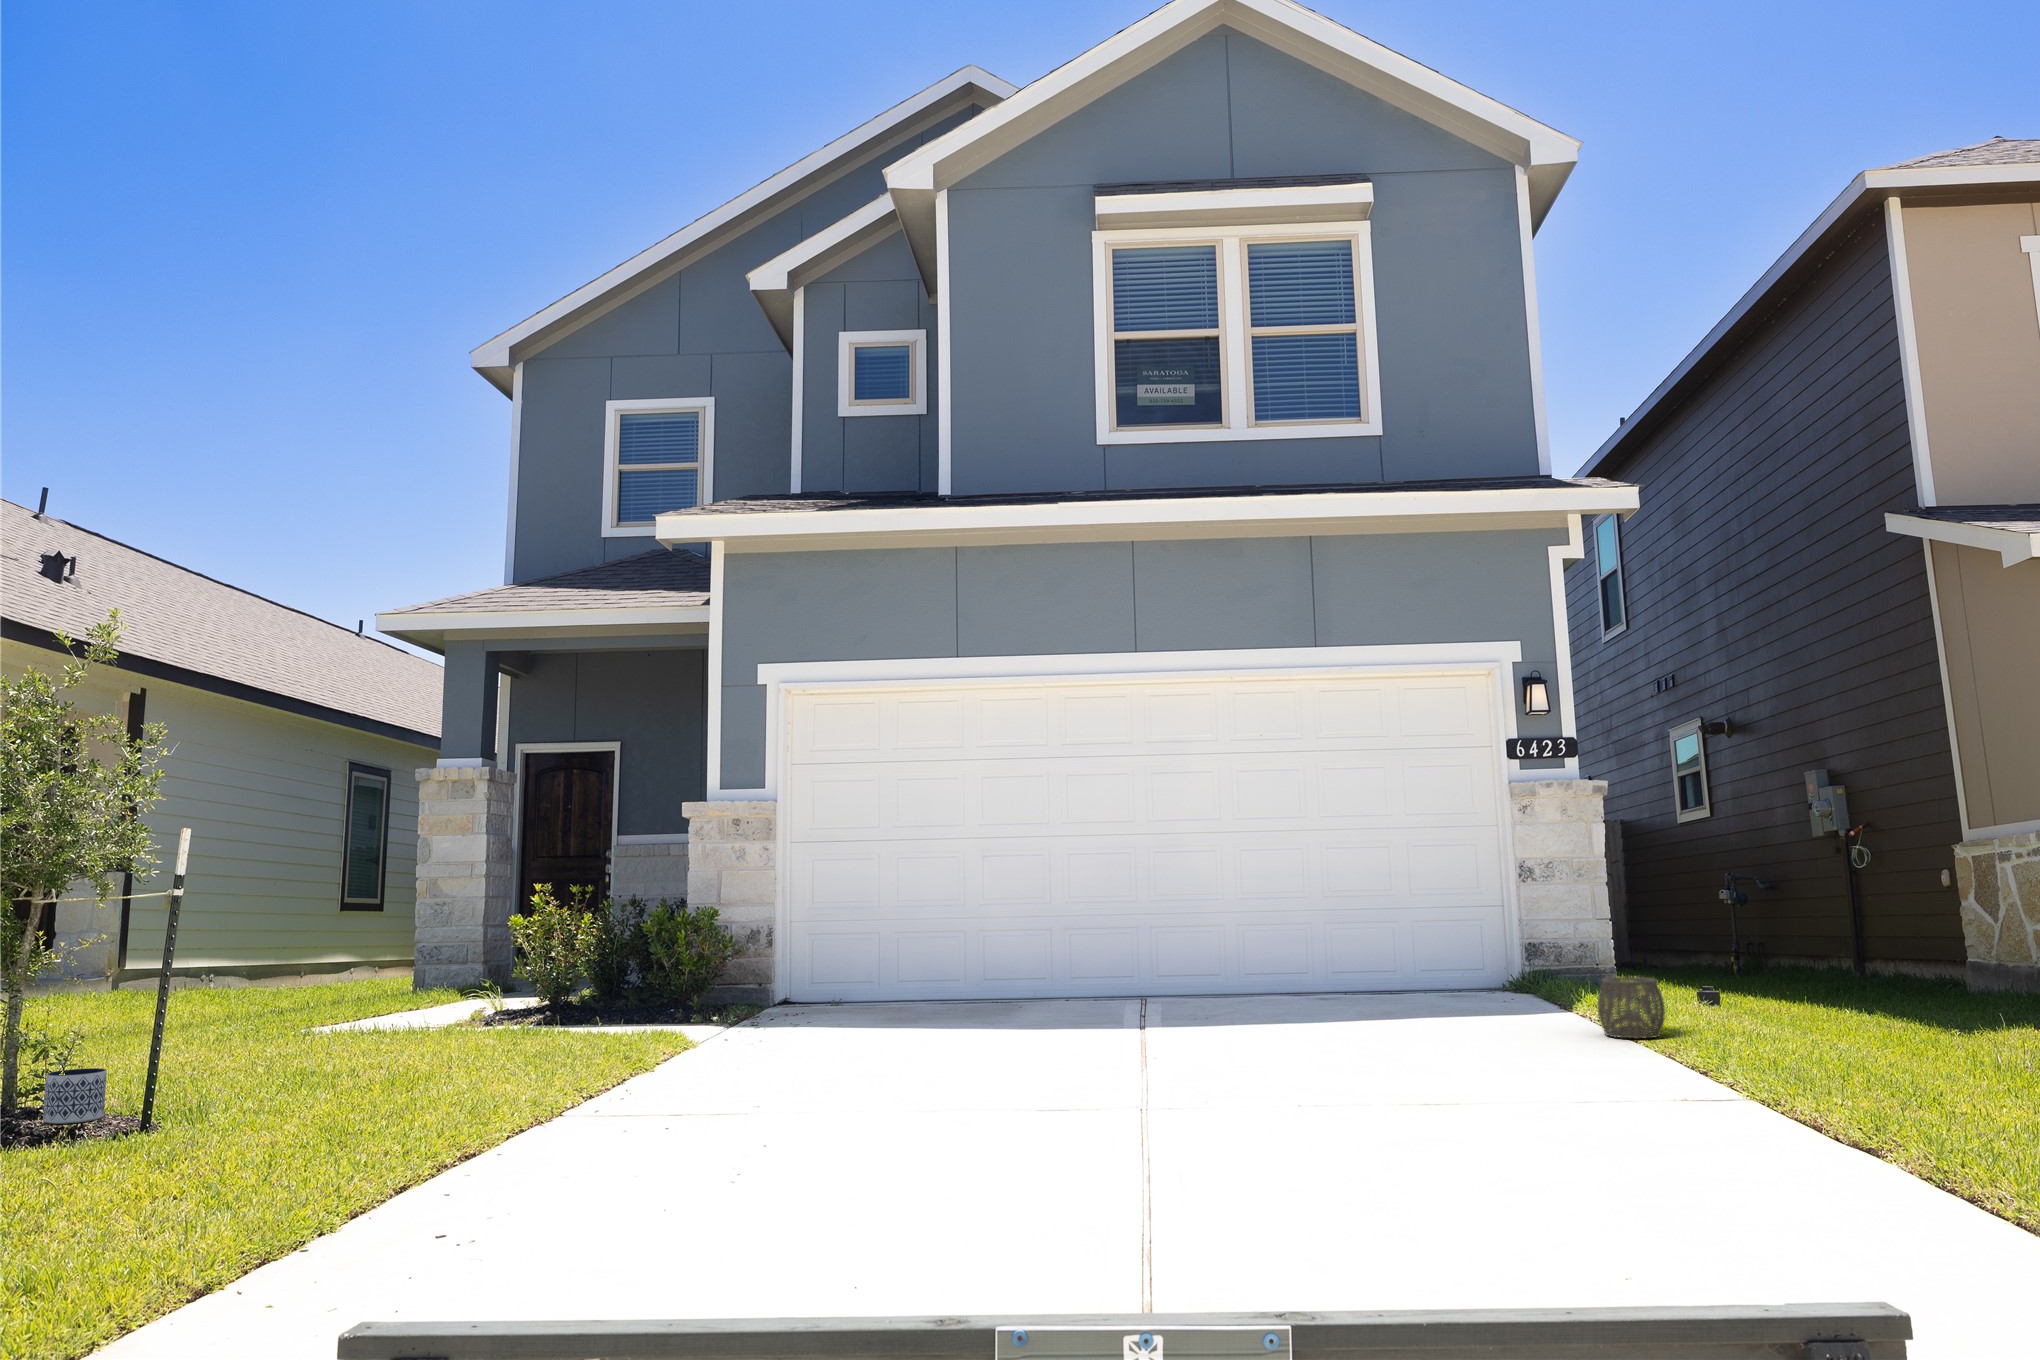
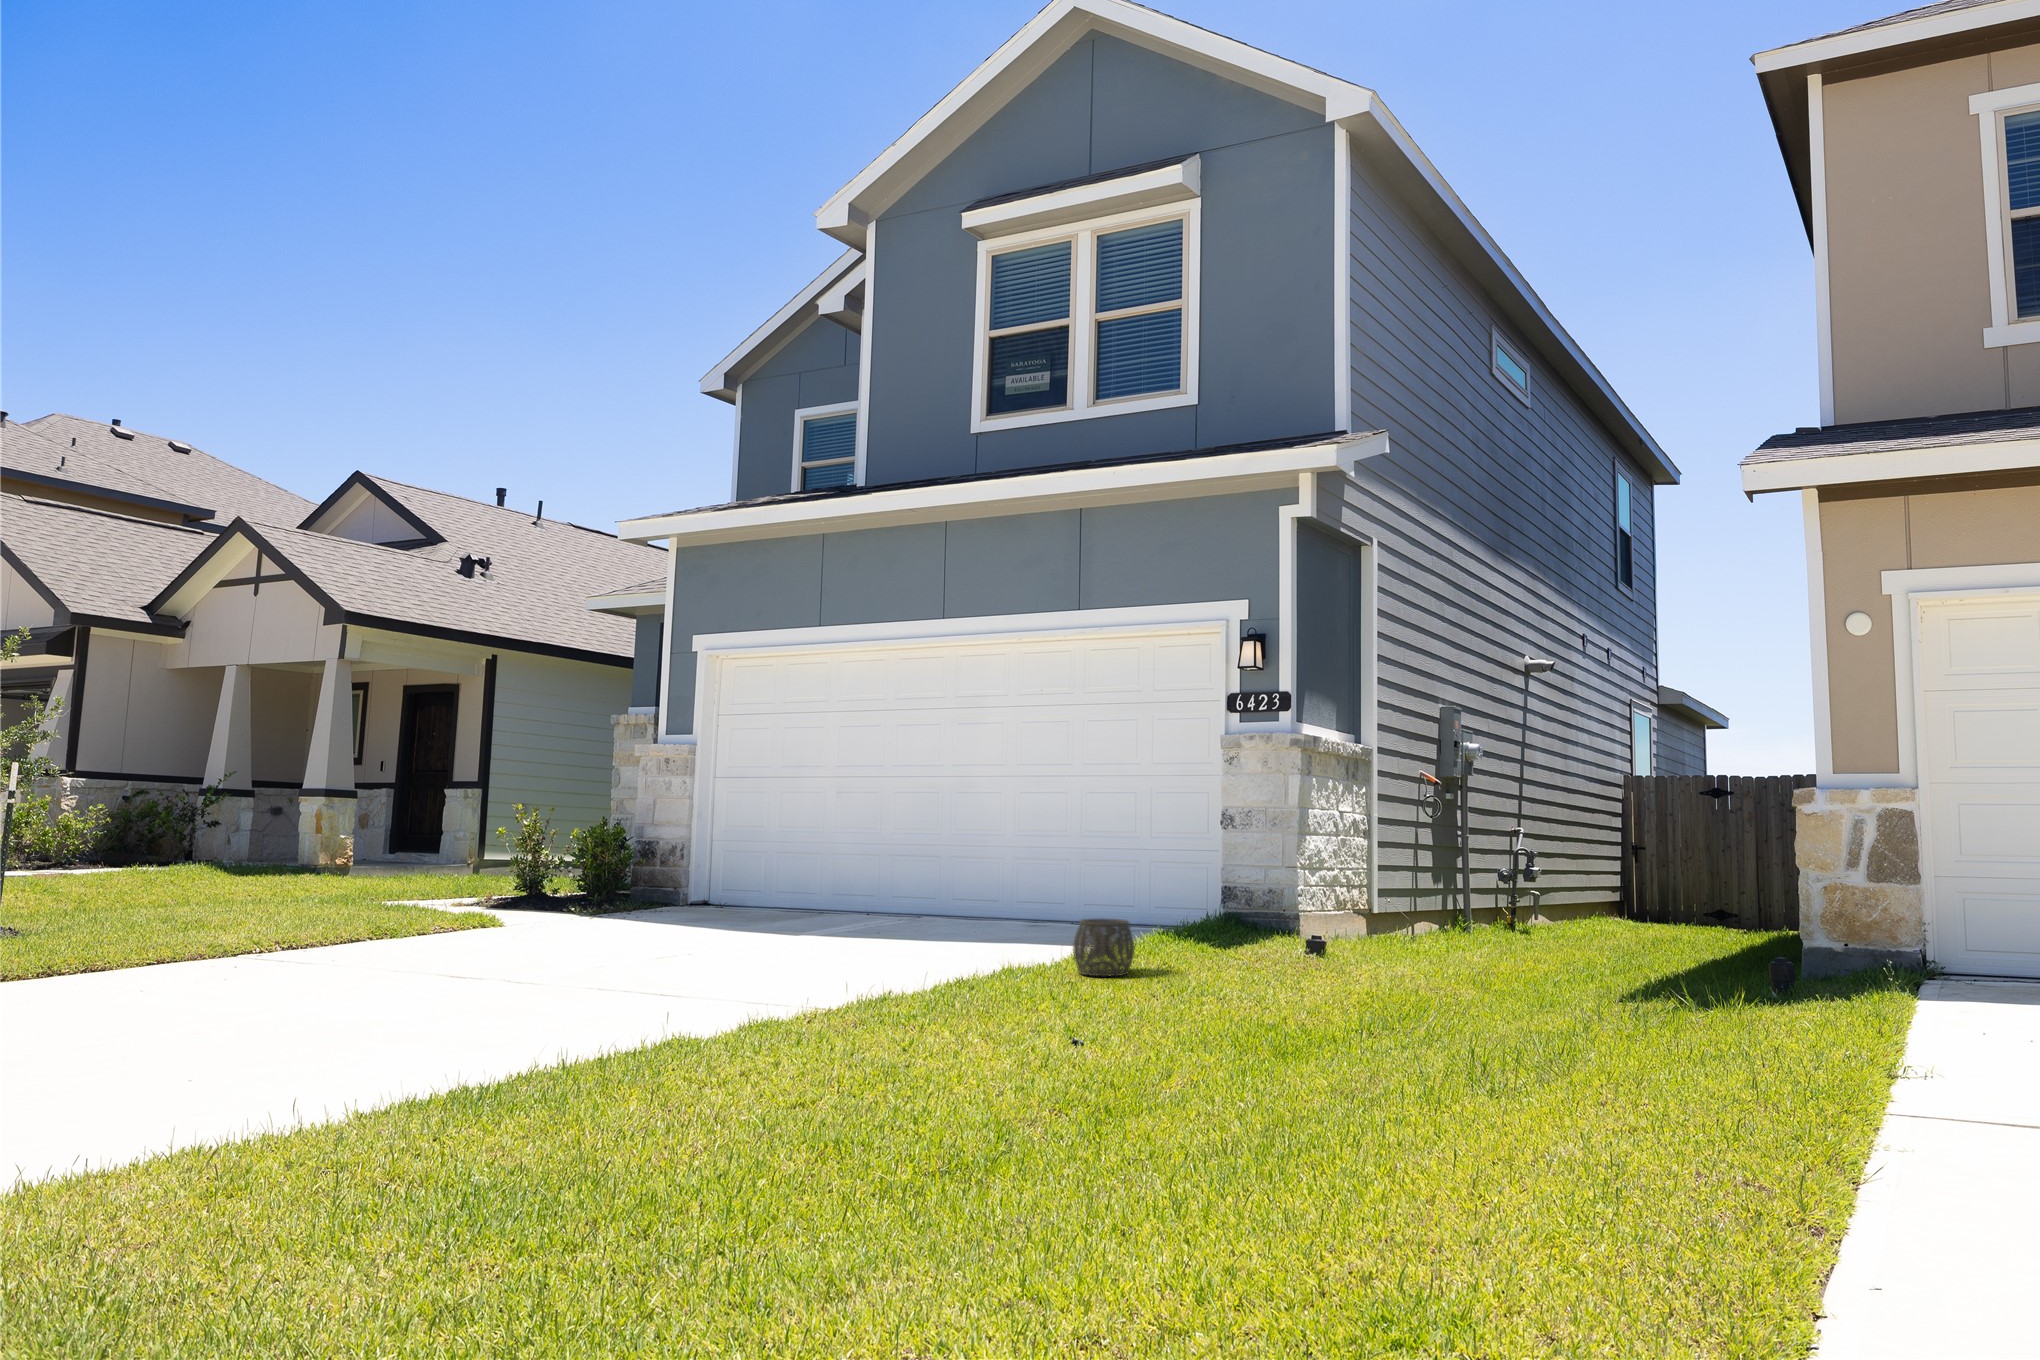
planter: present [43,1068,107,1124] -> none [39,905,80,938]

